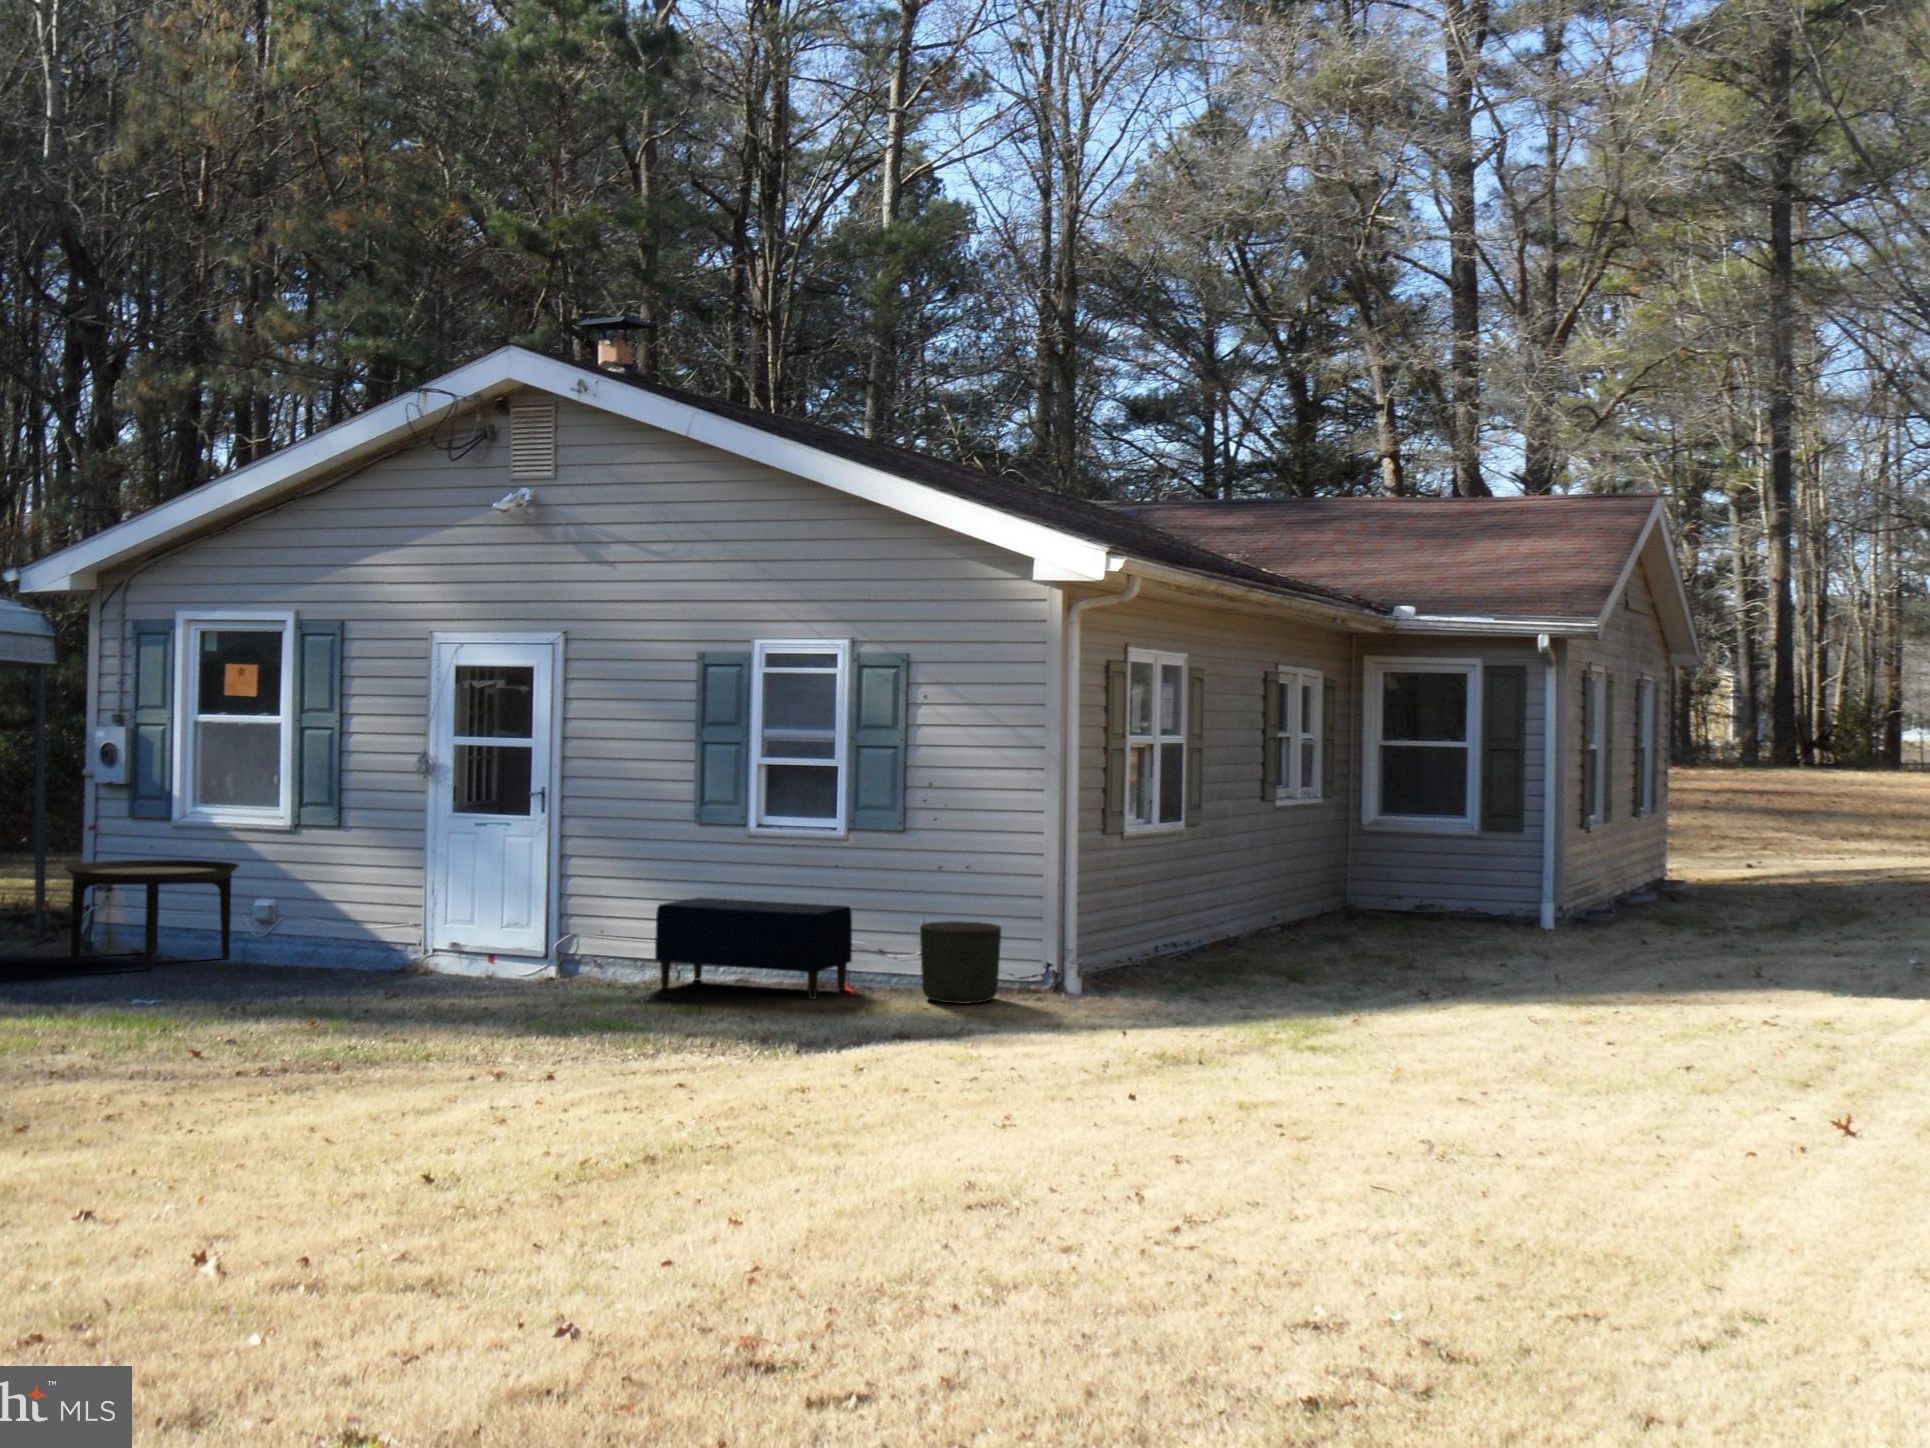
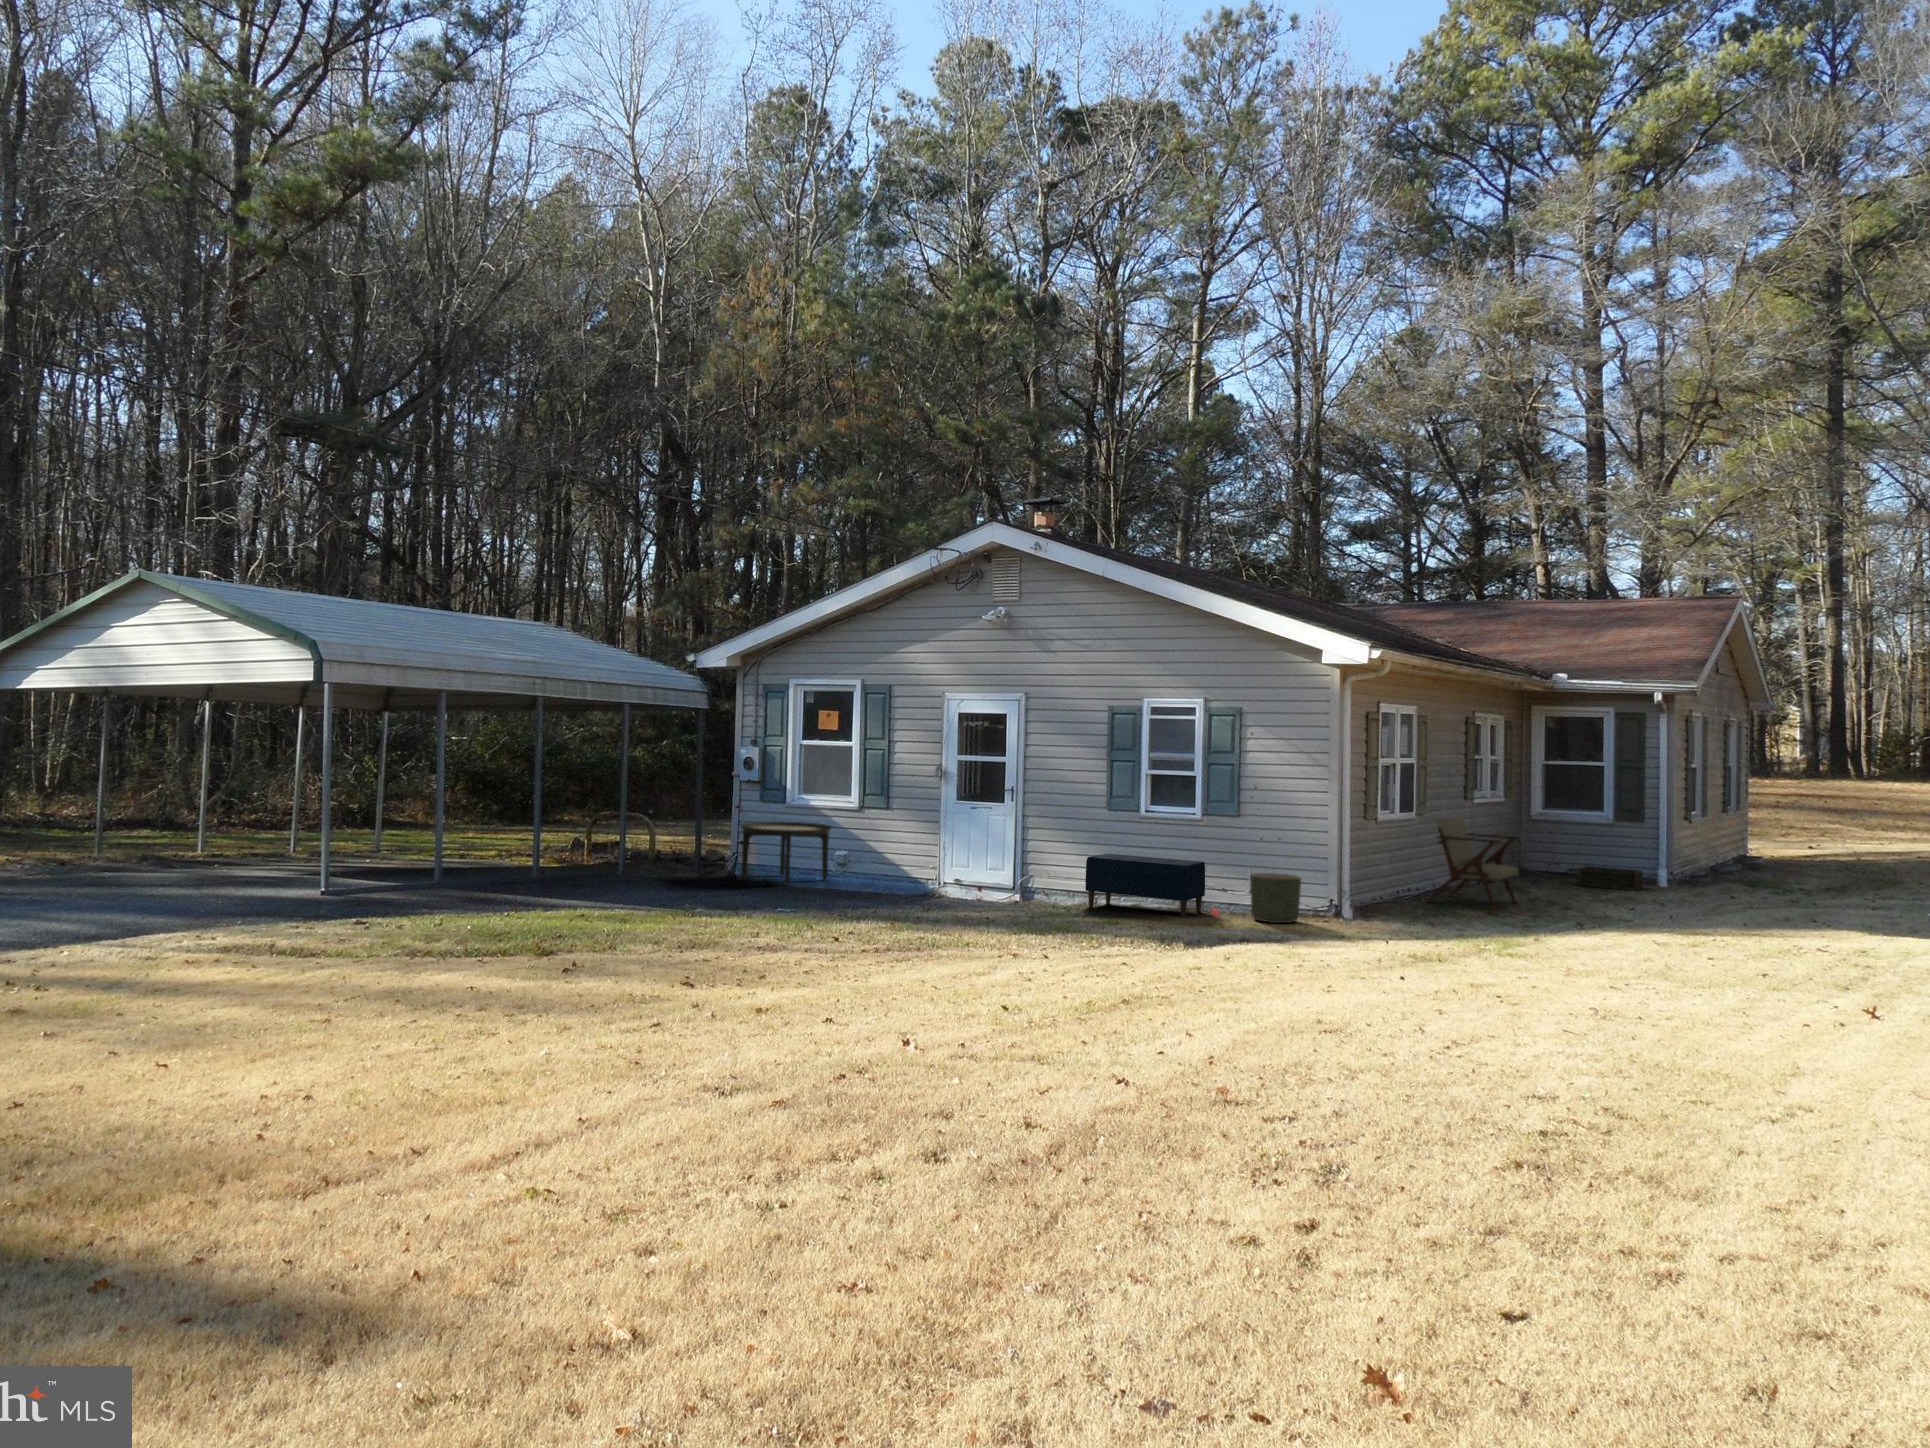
lounge chair: present [1791,714,1840,764] -> present [1427,816,1519,909]
basket: none [1433,892,1524,927] -> present [1578,866,1643,891]

